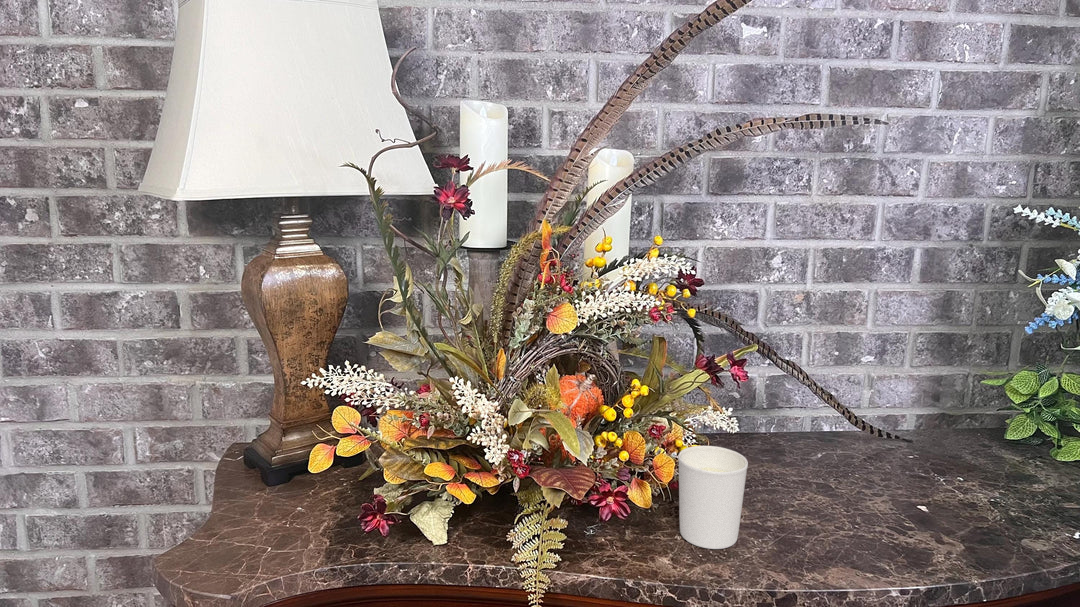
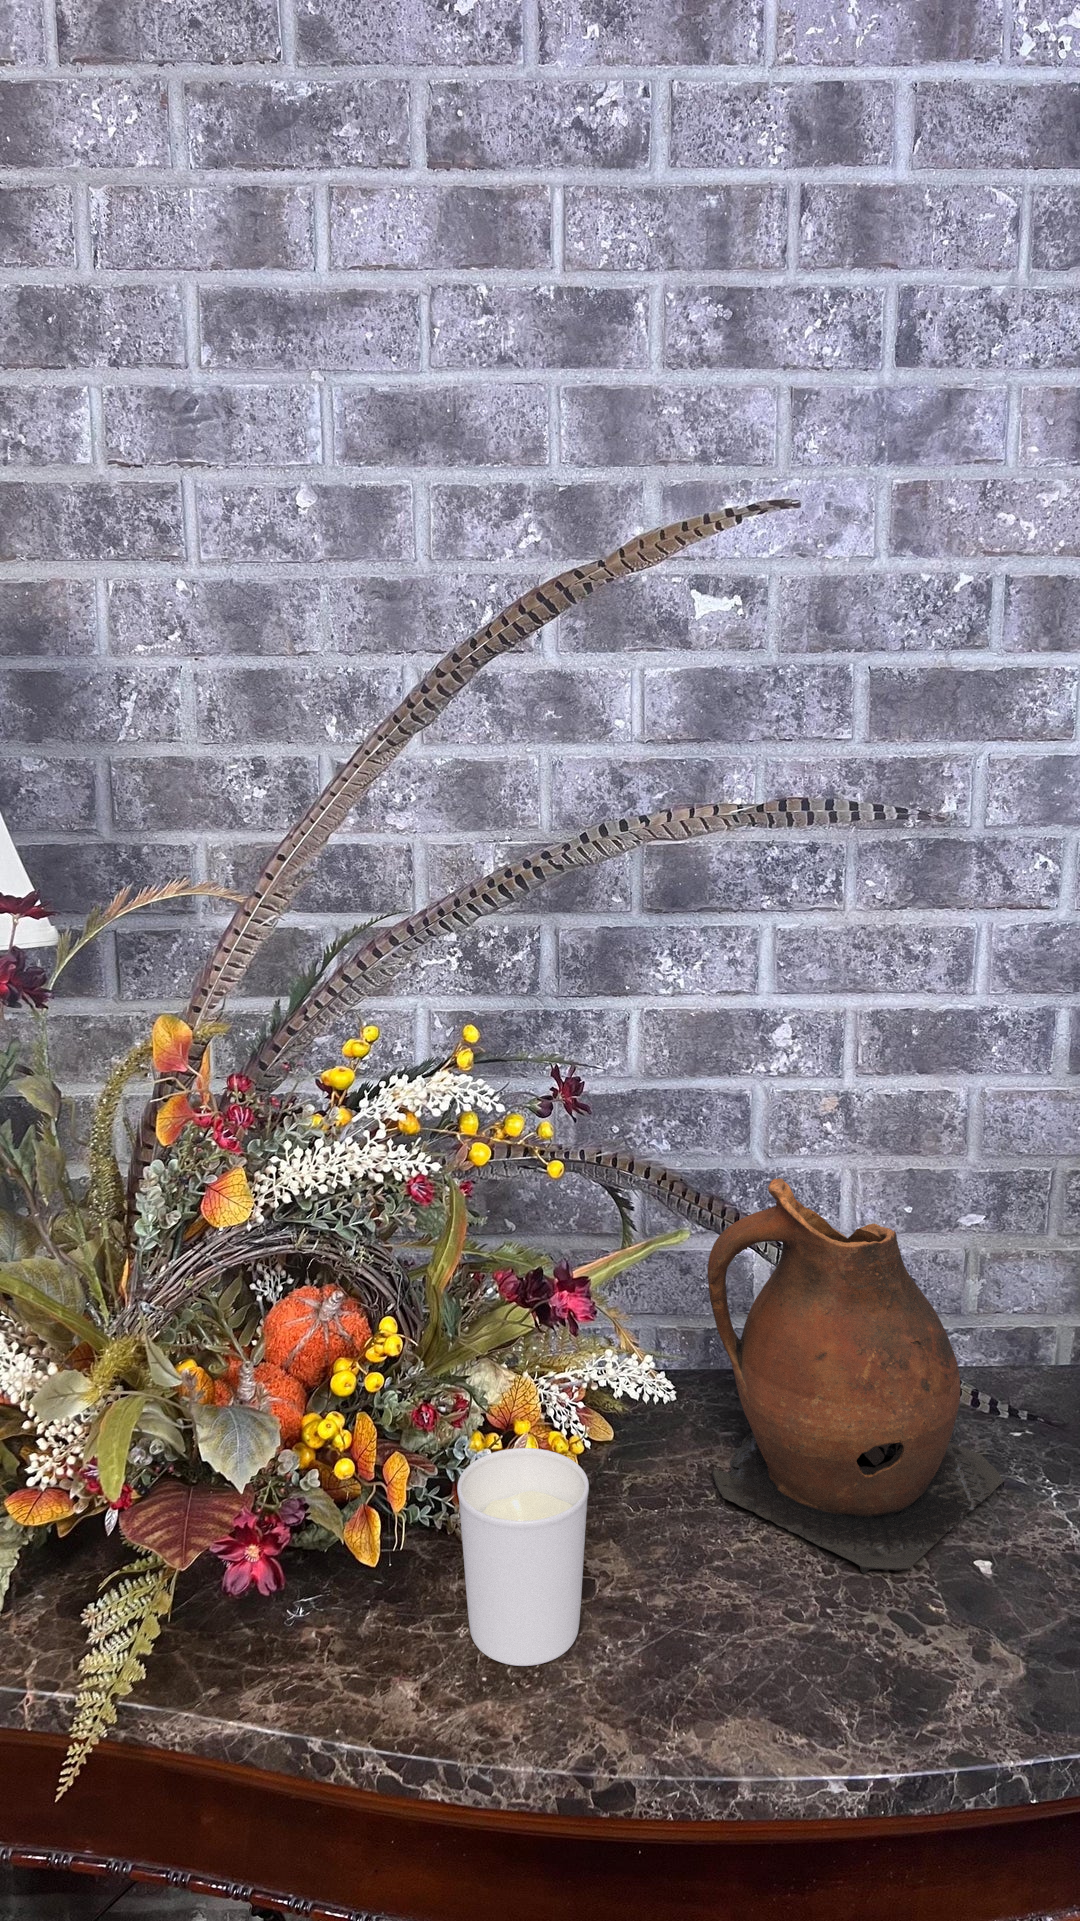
ceramic pitcher: none [766,321,914,511] -> present [707,1178,1004,1574]

